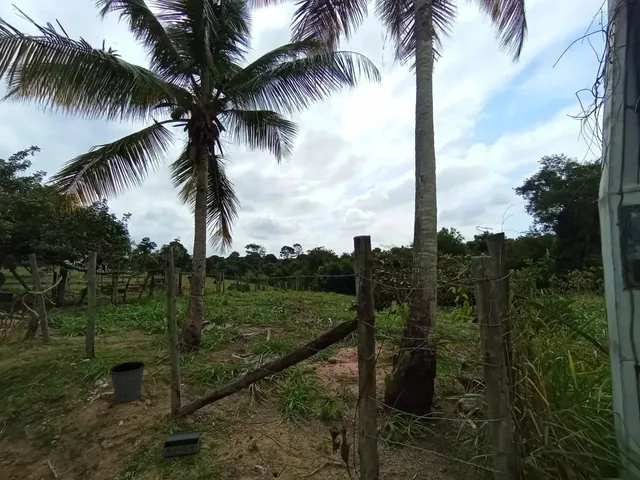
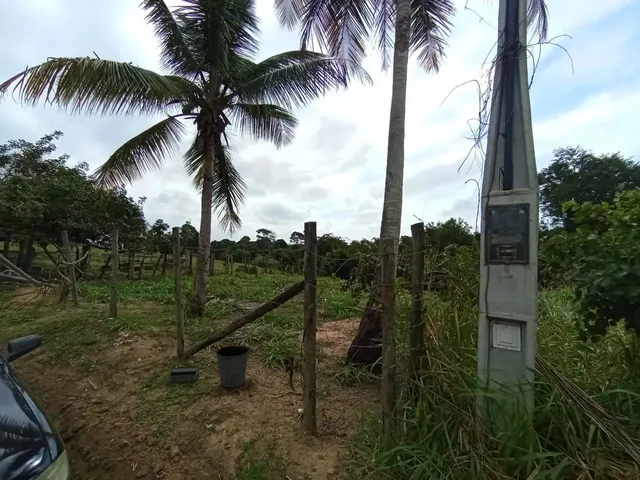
bucket: present [110,361,146,402] -> present [215,345,250,387]

